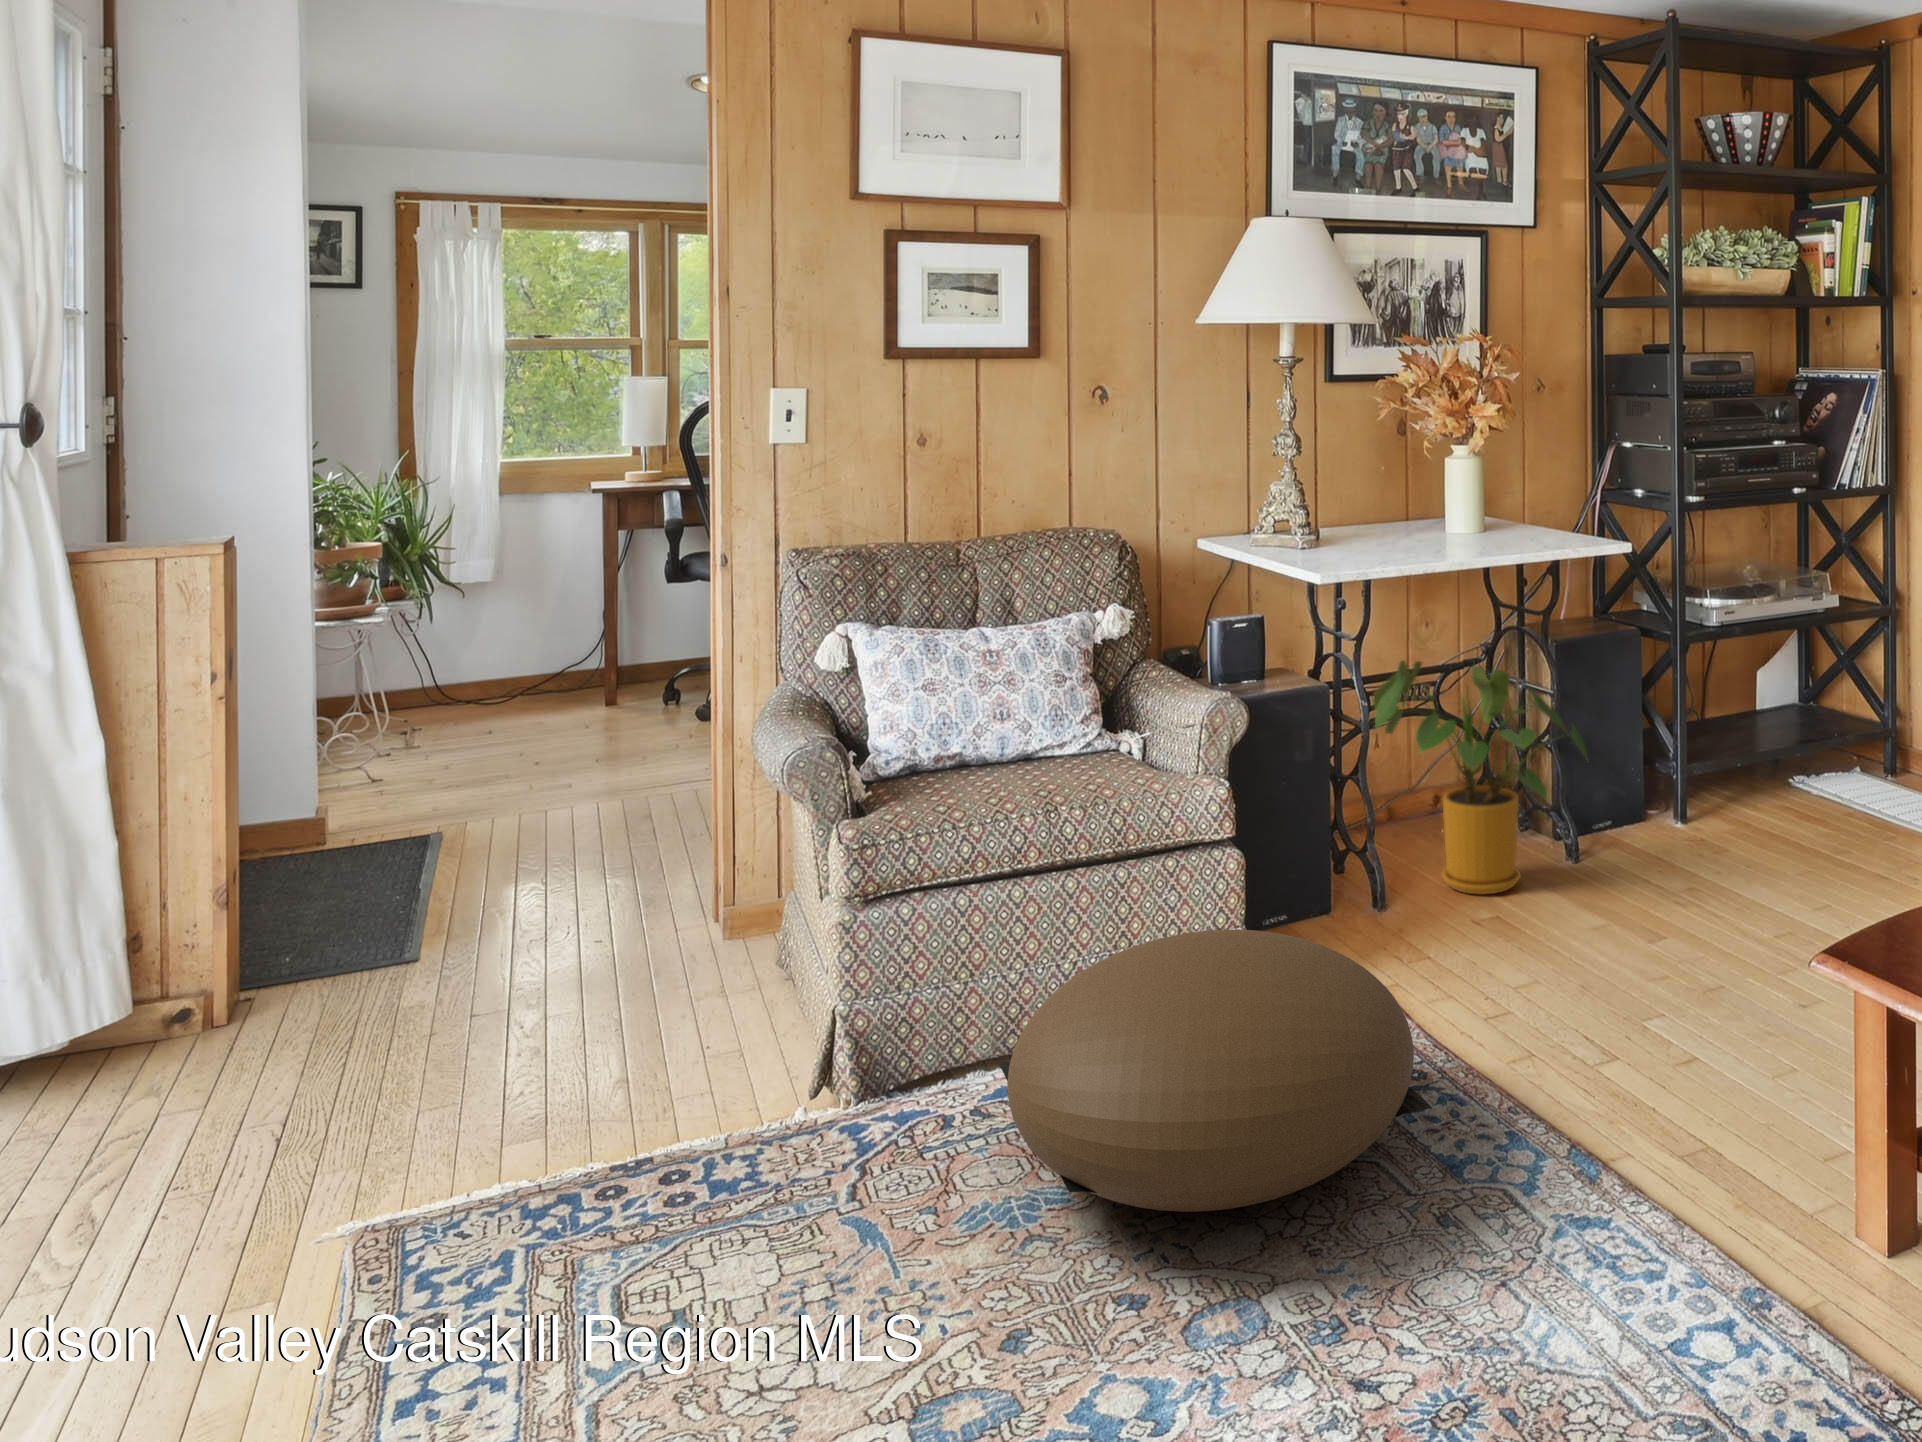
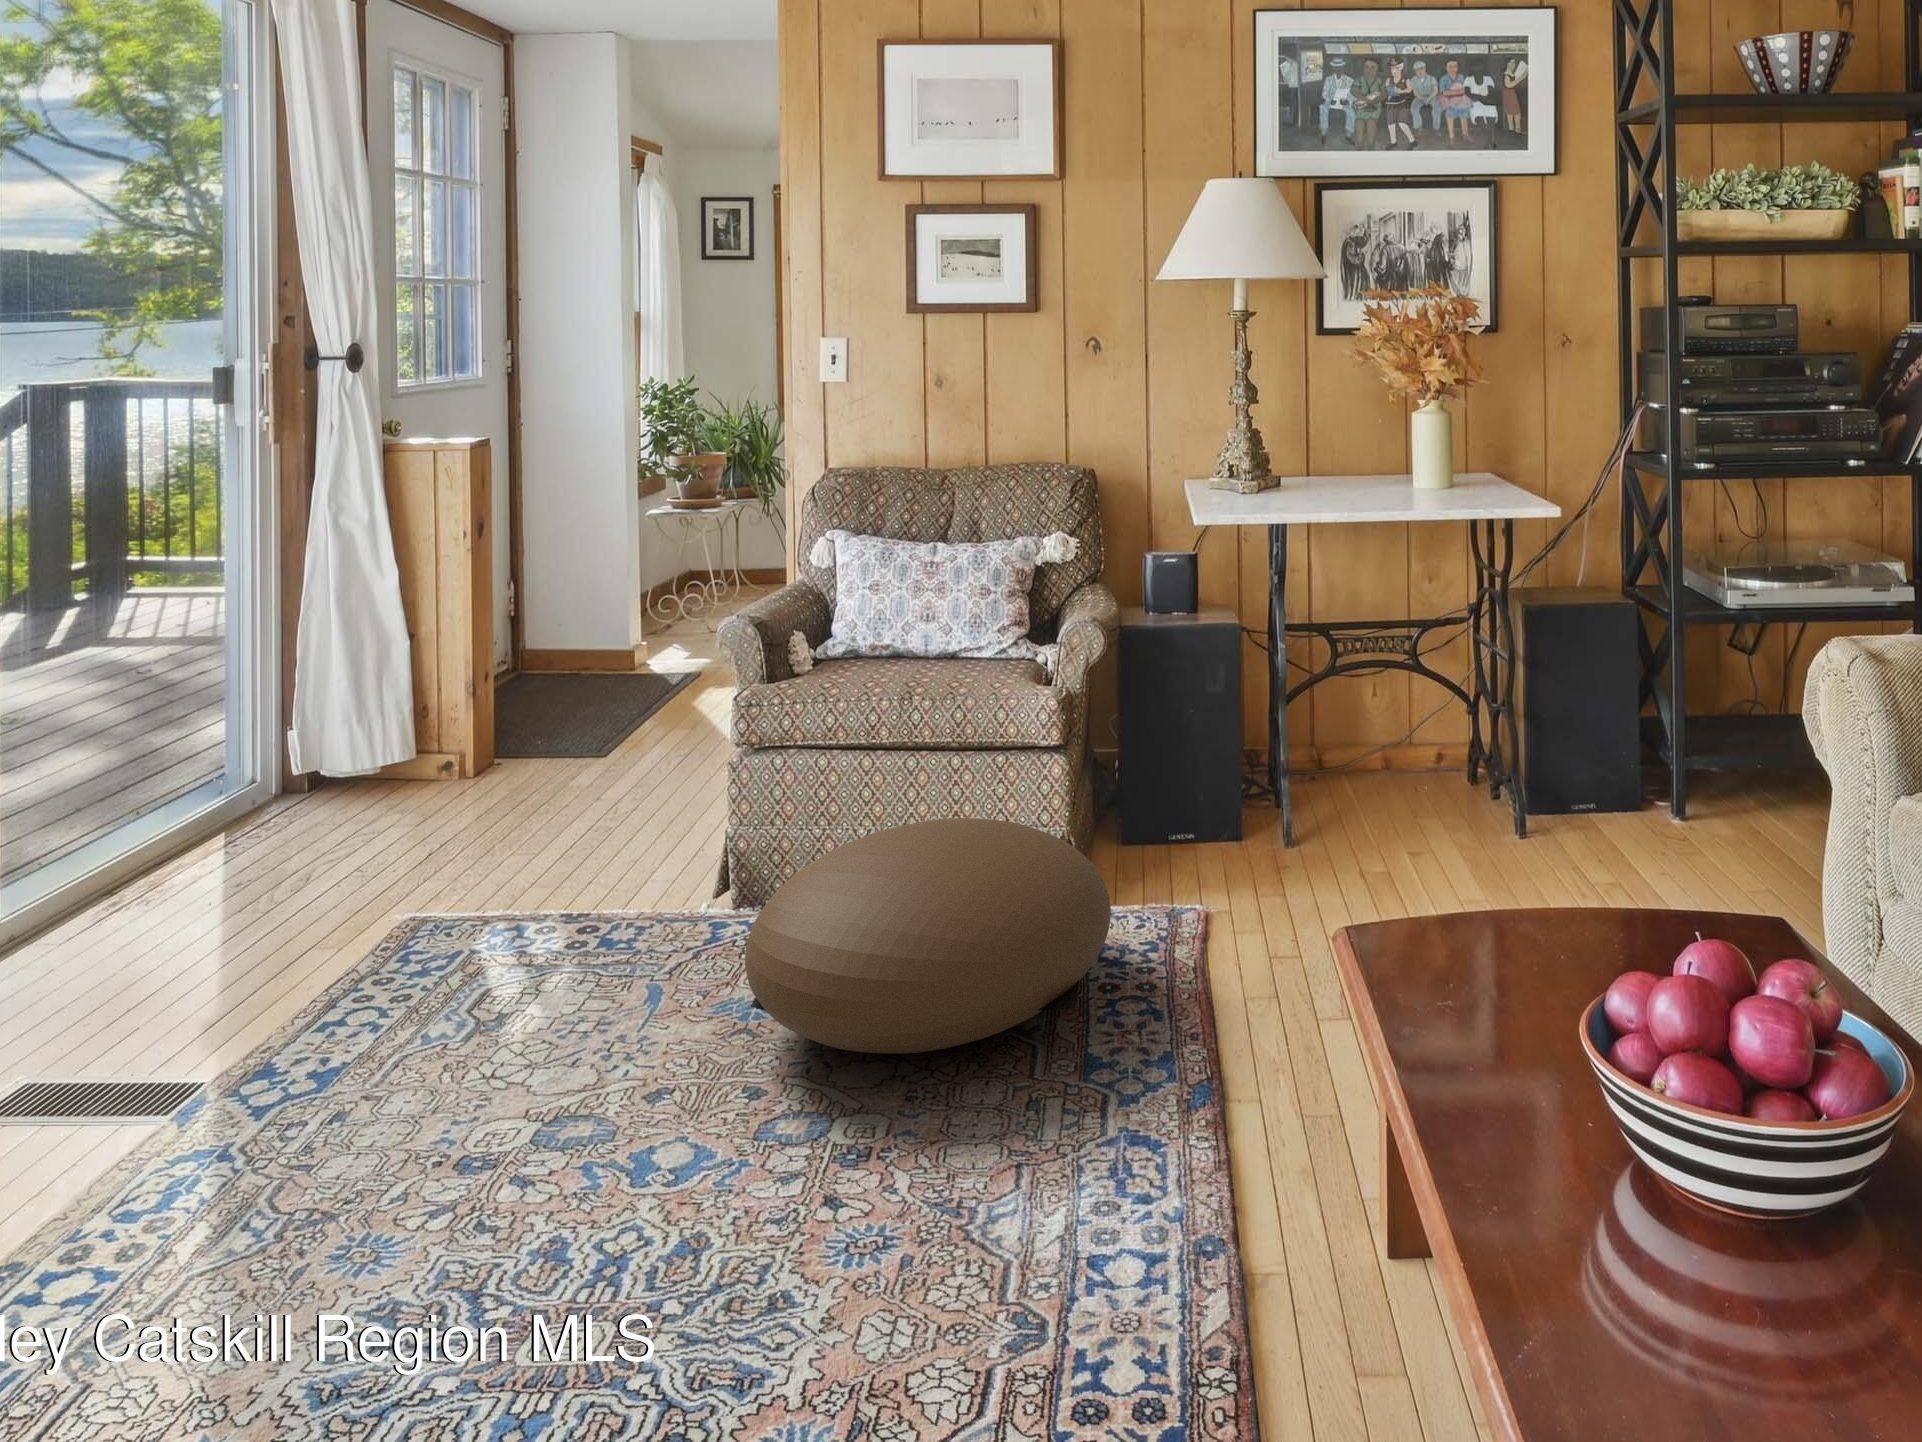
house plant: present [1373,661,1586,894] -> none [1302,601,1504,836]

